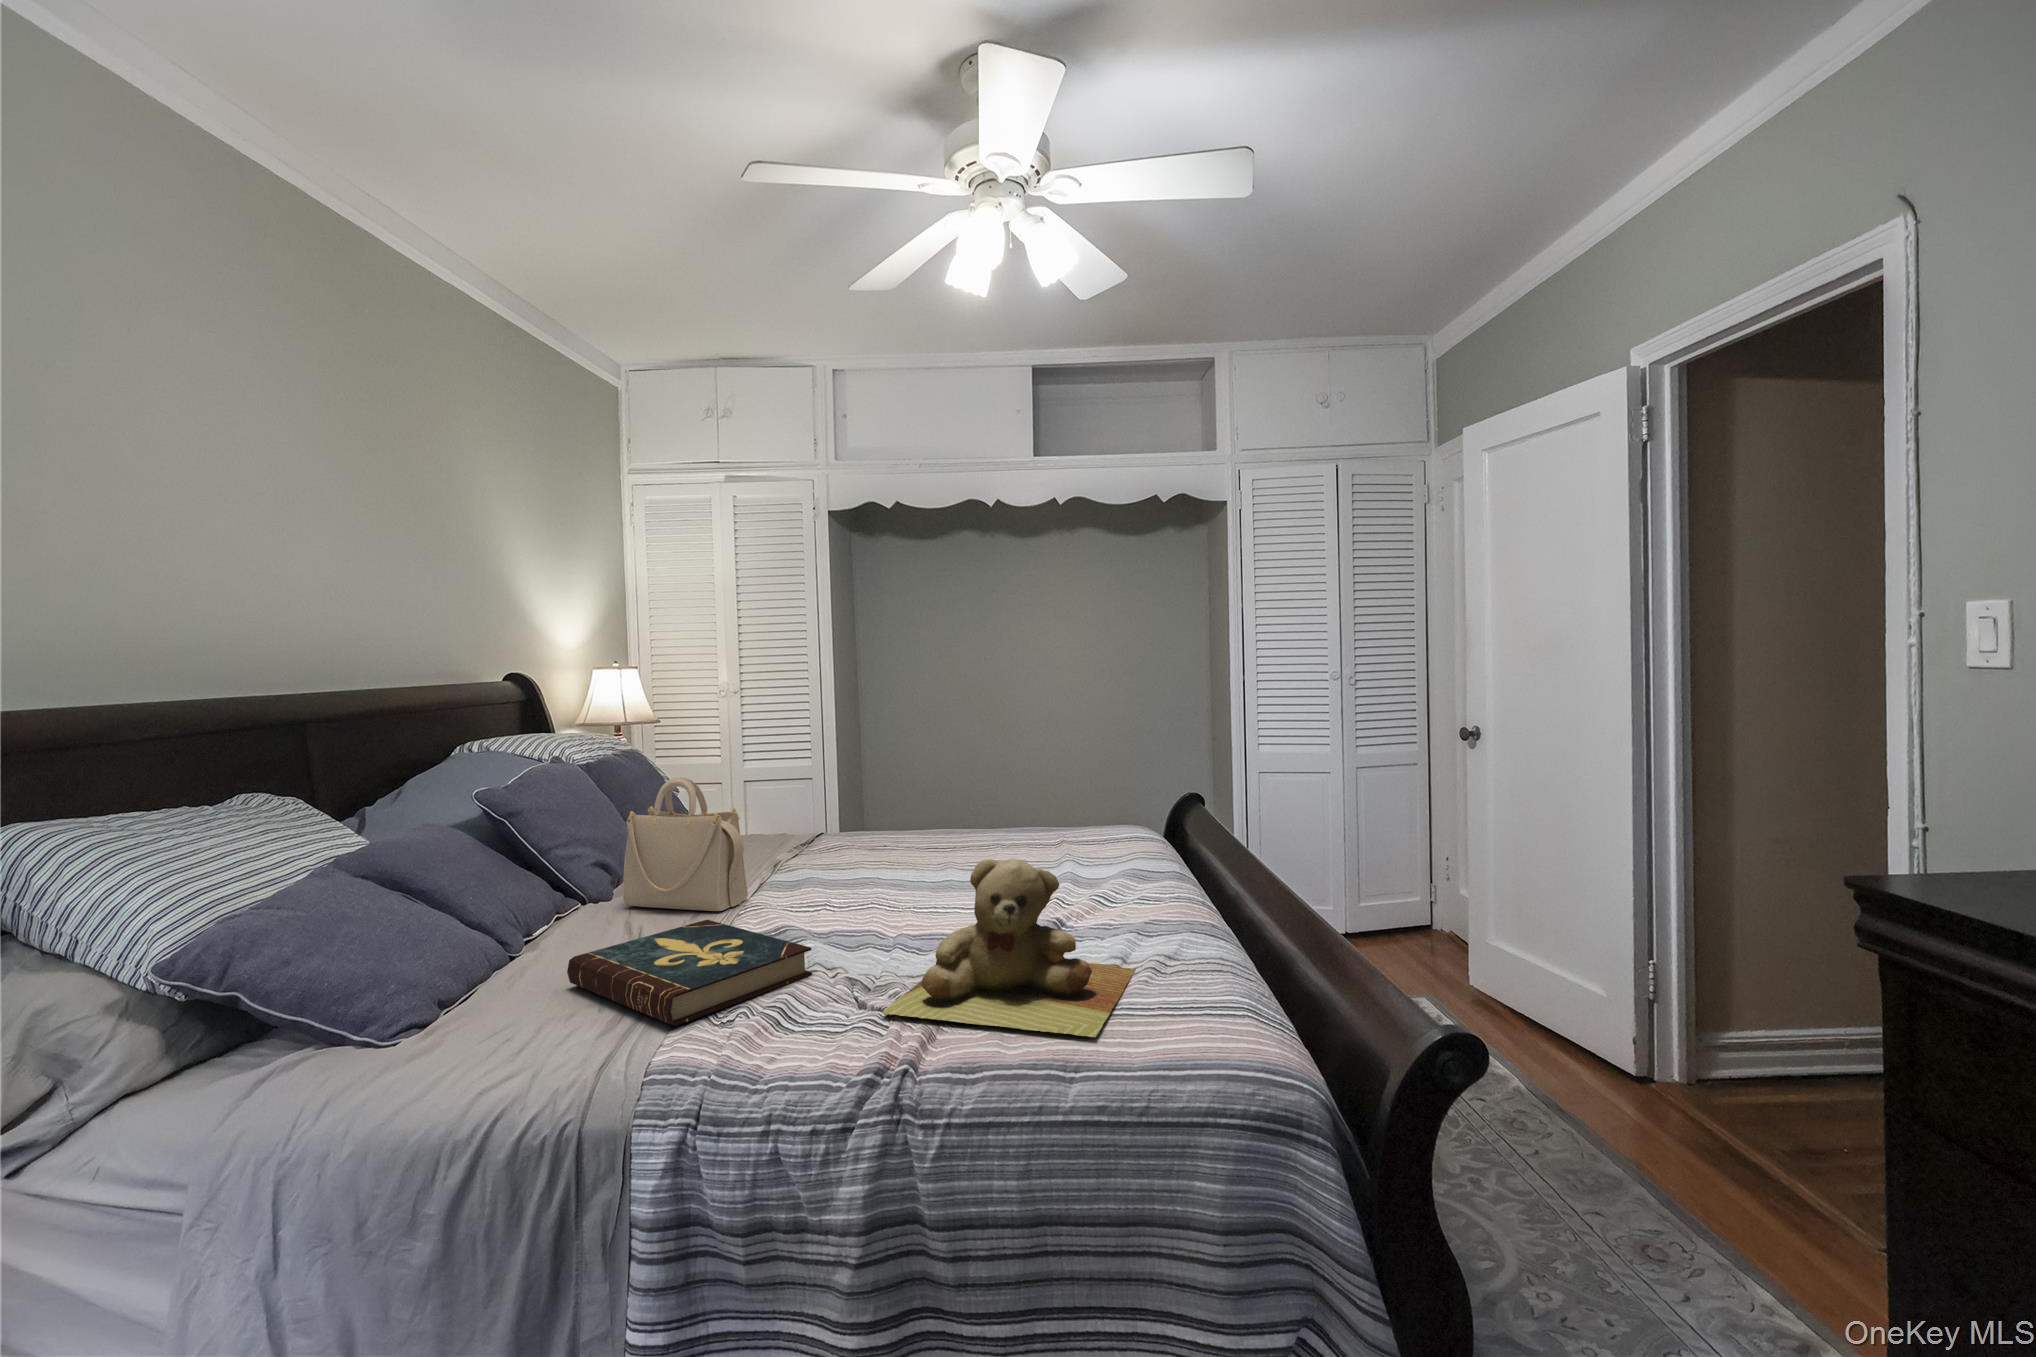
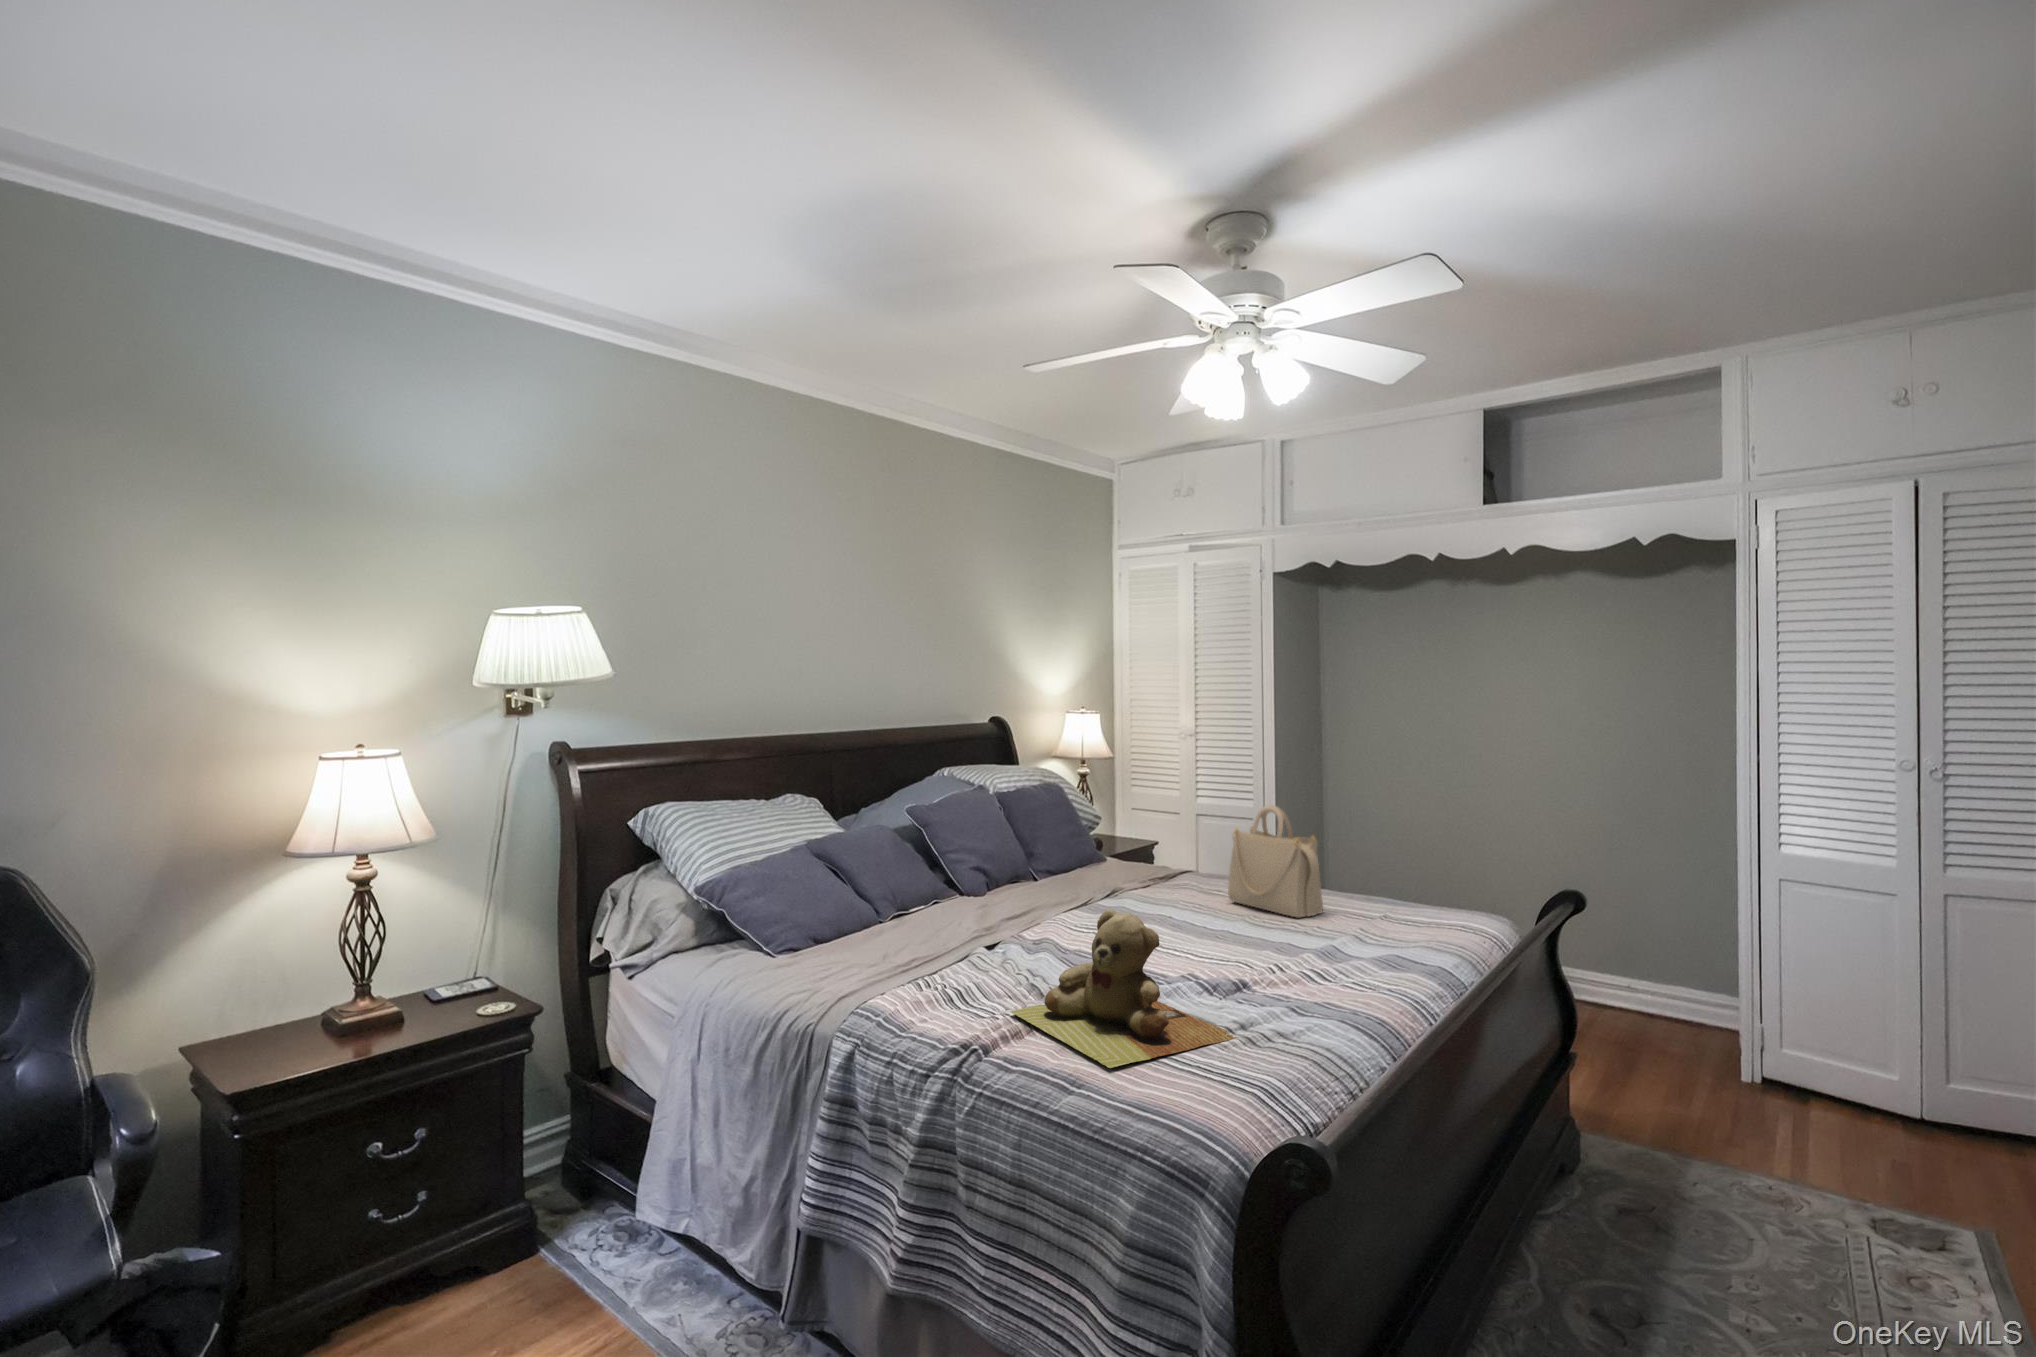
handbag: present [623,777,748,911] -> present [1228,805,1323,917]
book: present [567,920,812,1026] -> none [885,923,1017,985]

